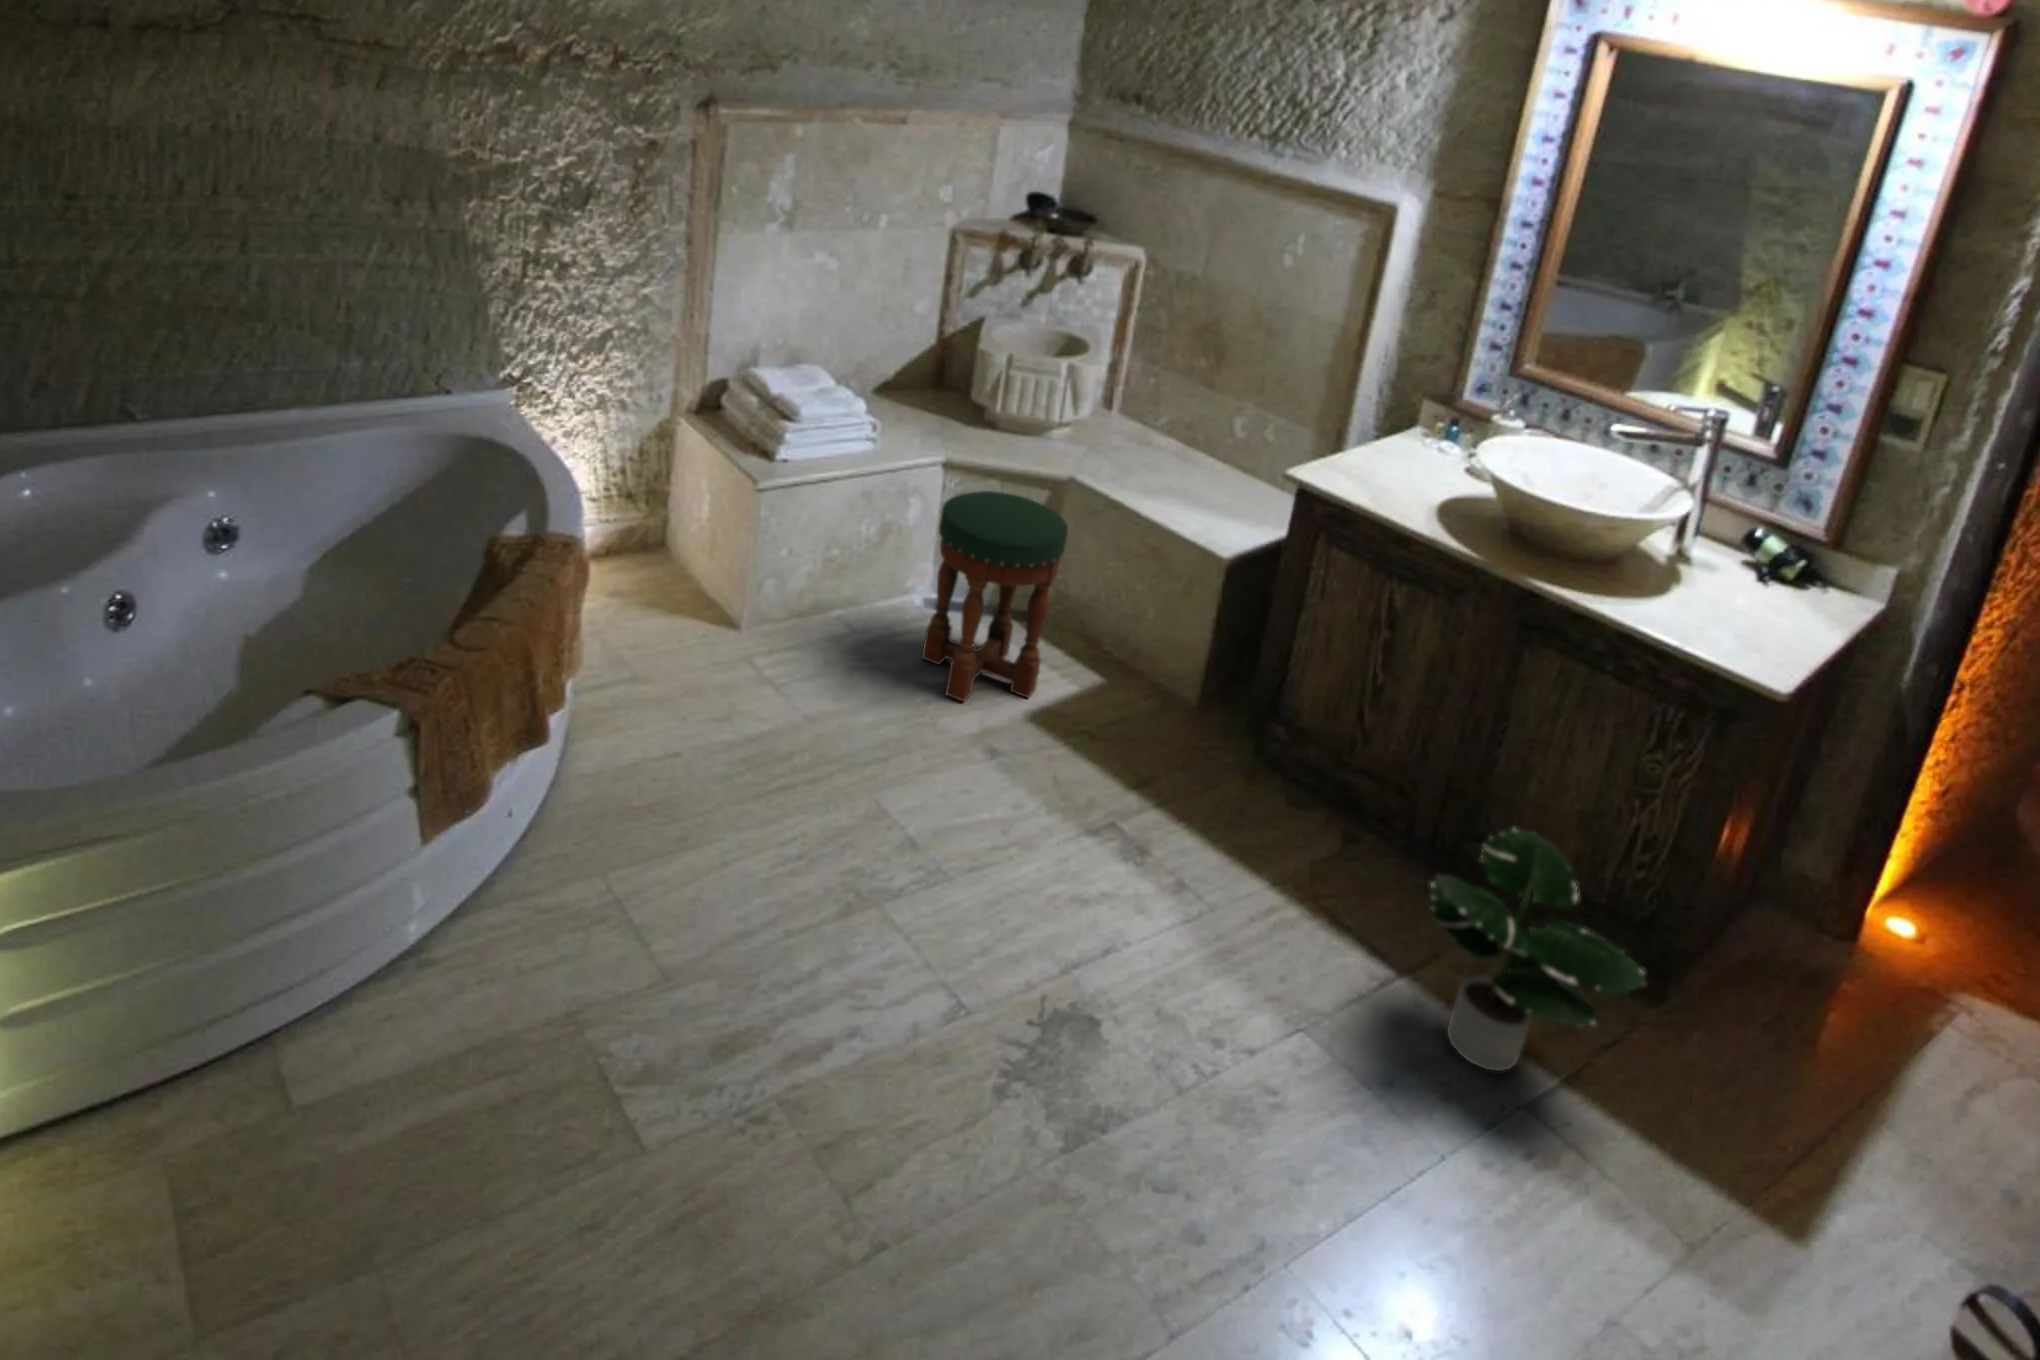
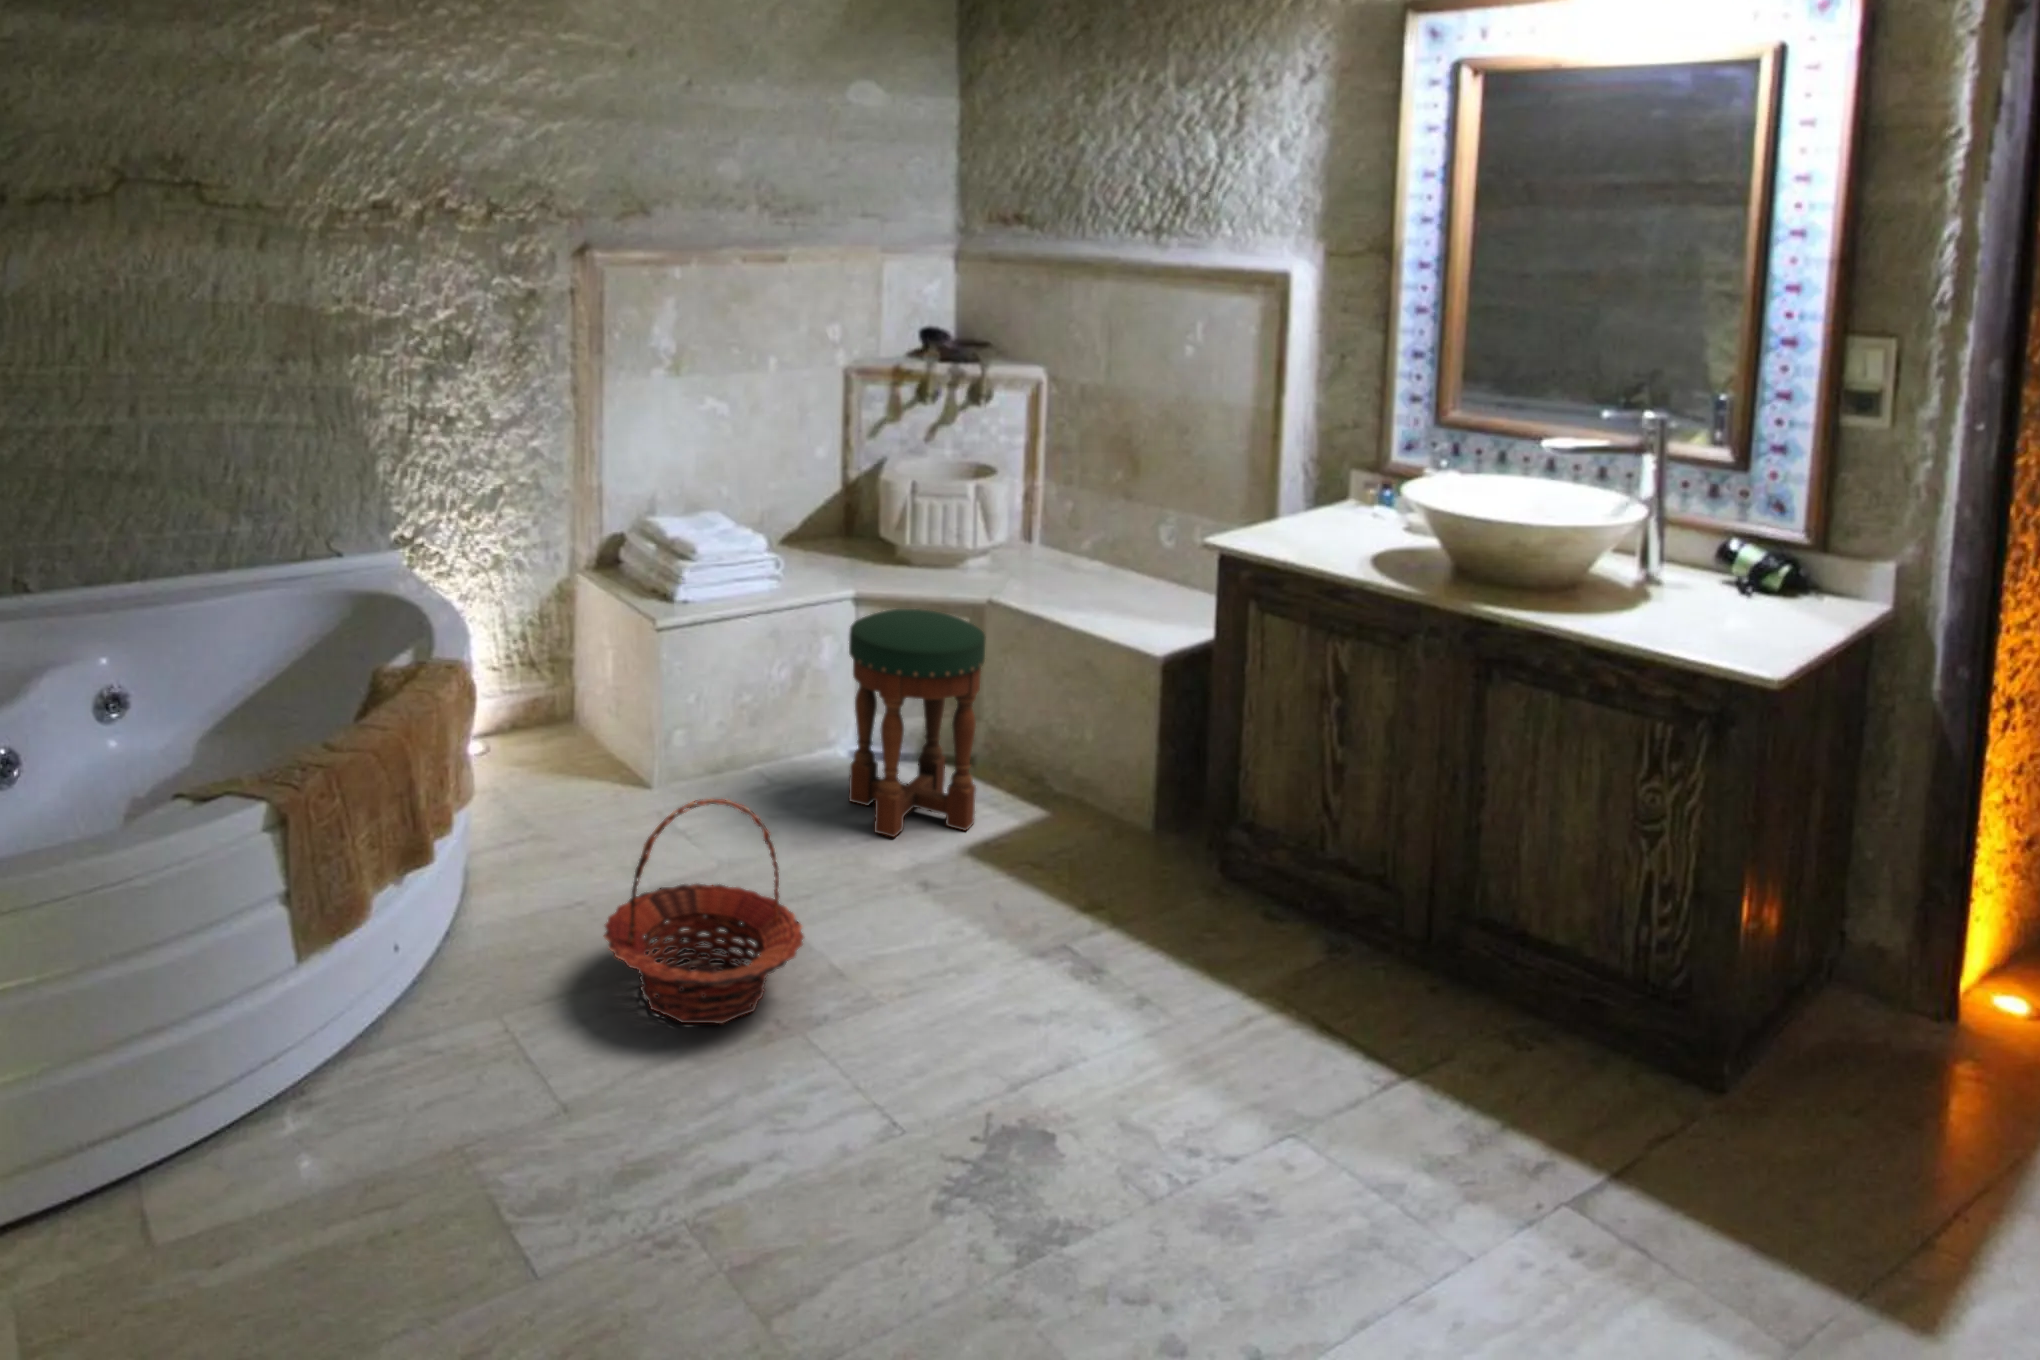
basket: none [706,699,890,896] -> present [604,799,804,1023]
potted plant: present [1429,829,1645,1071] -> none [1415,879,1678,1169]

